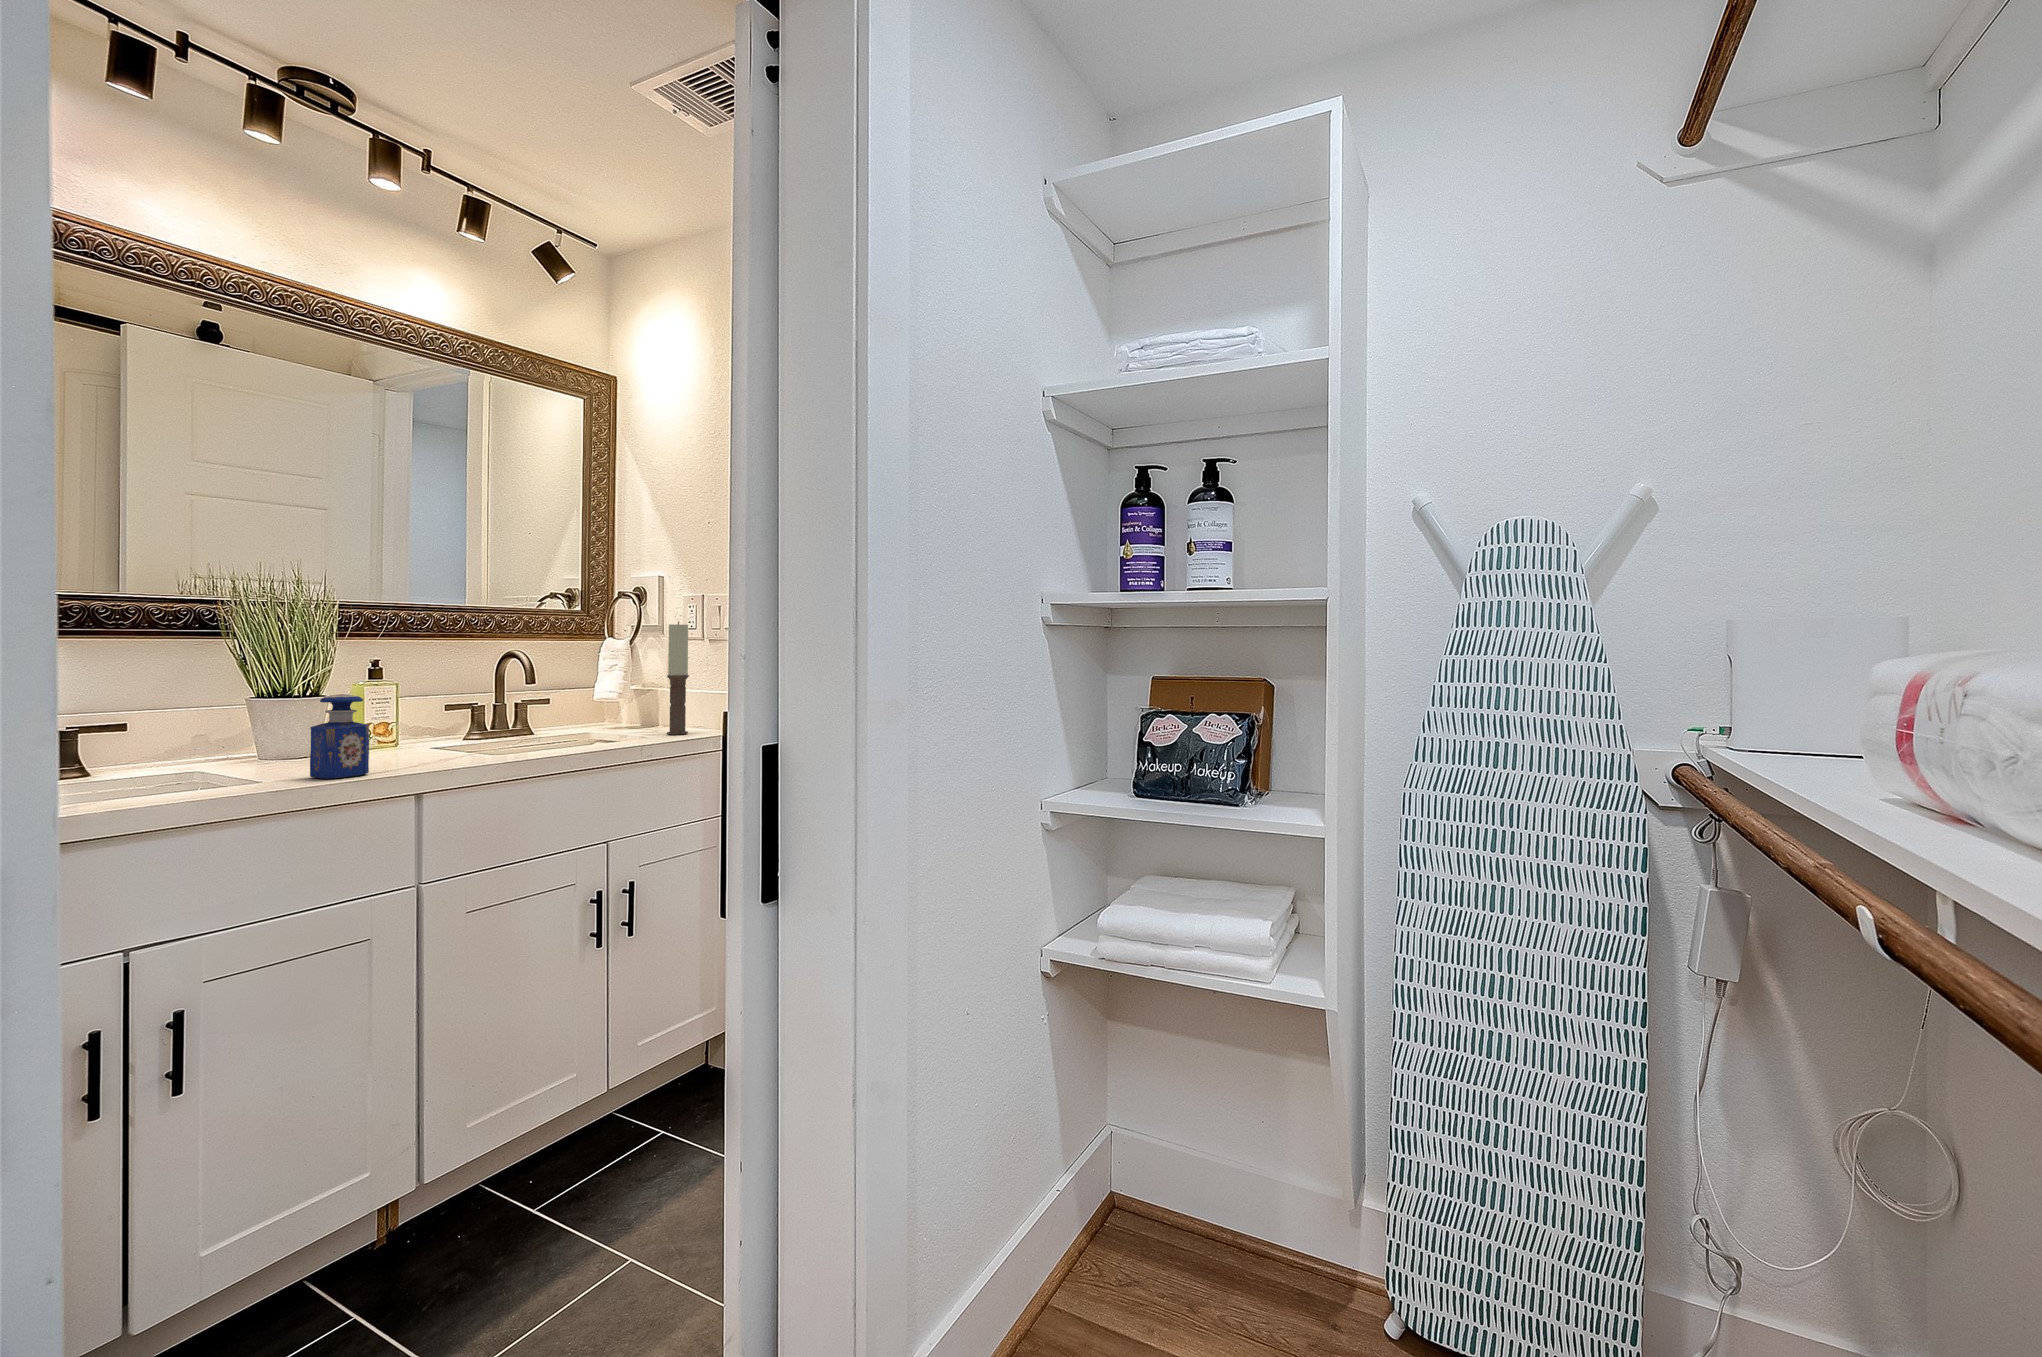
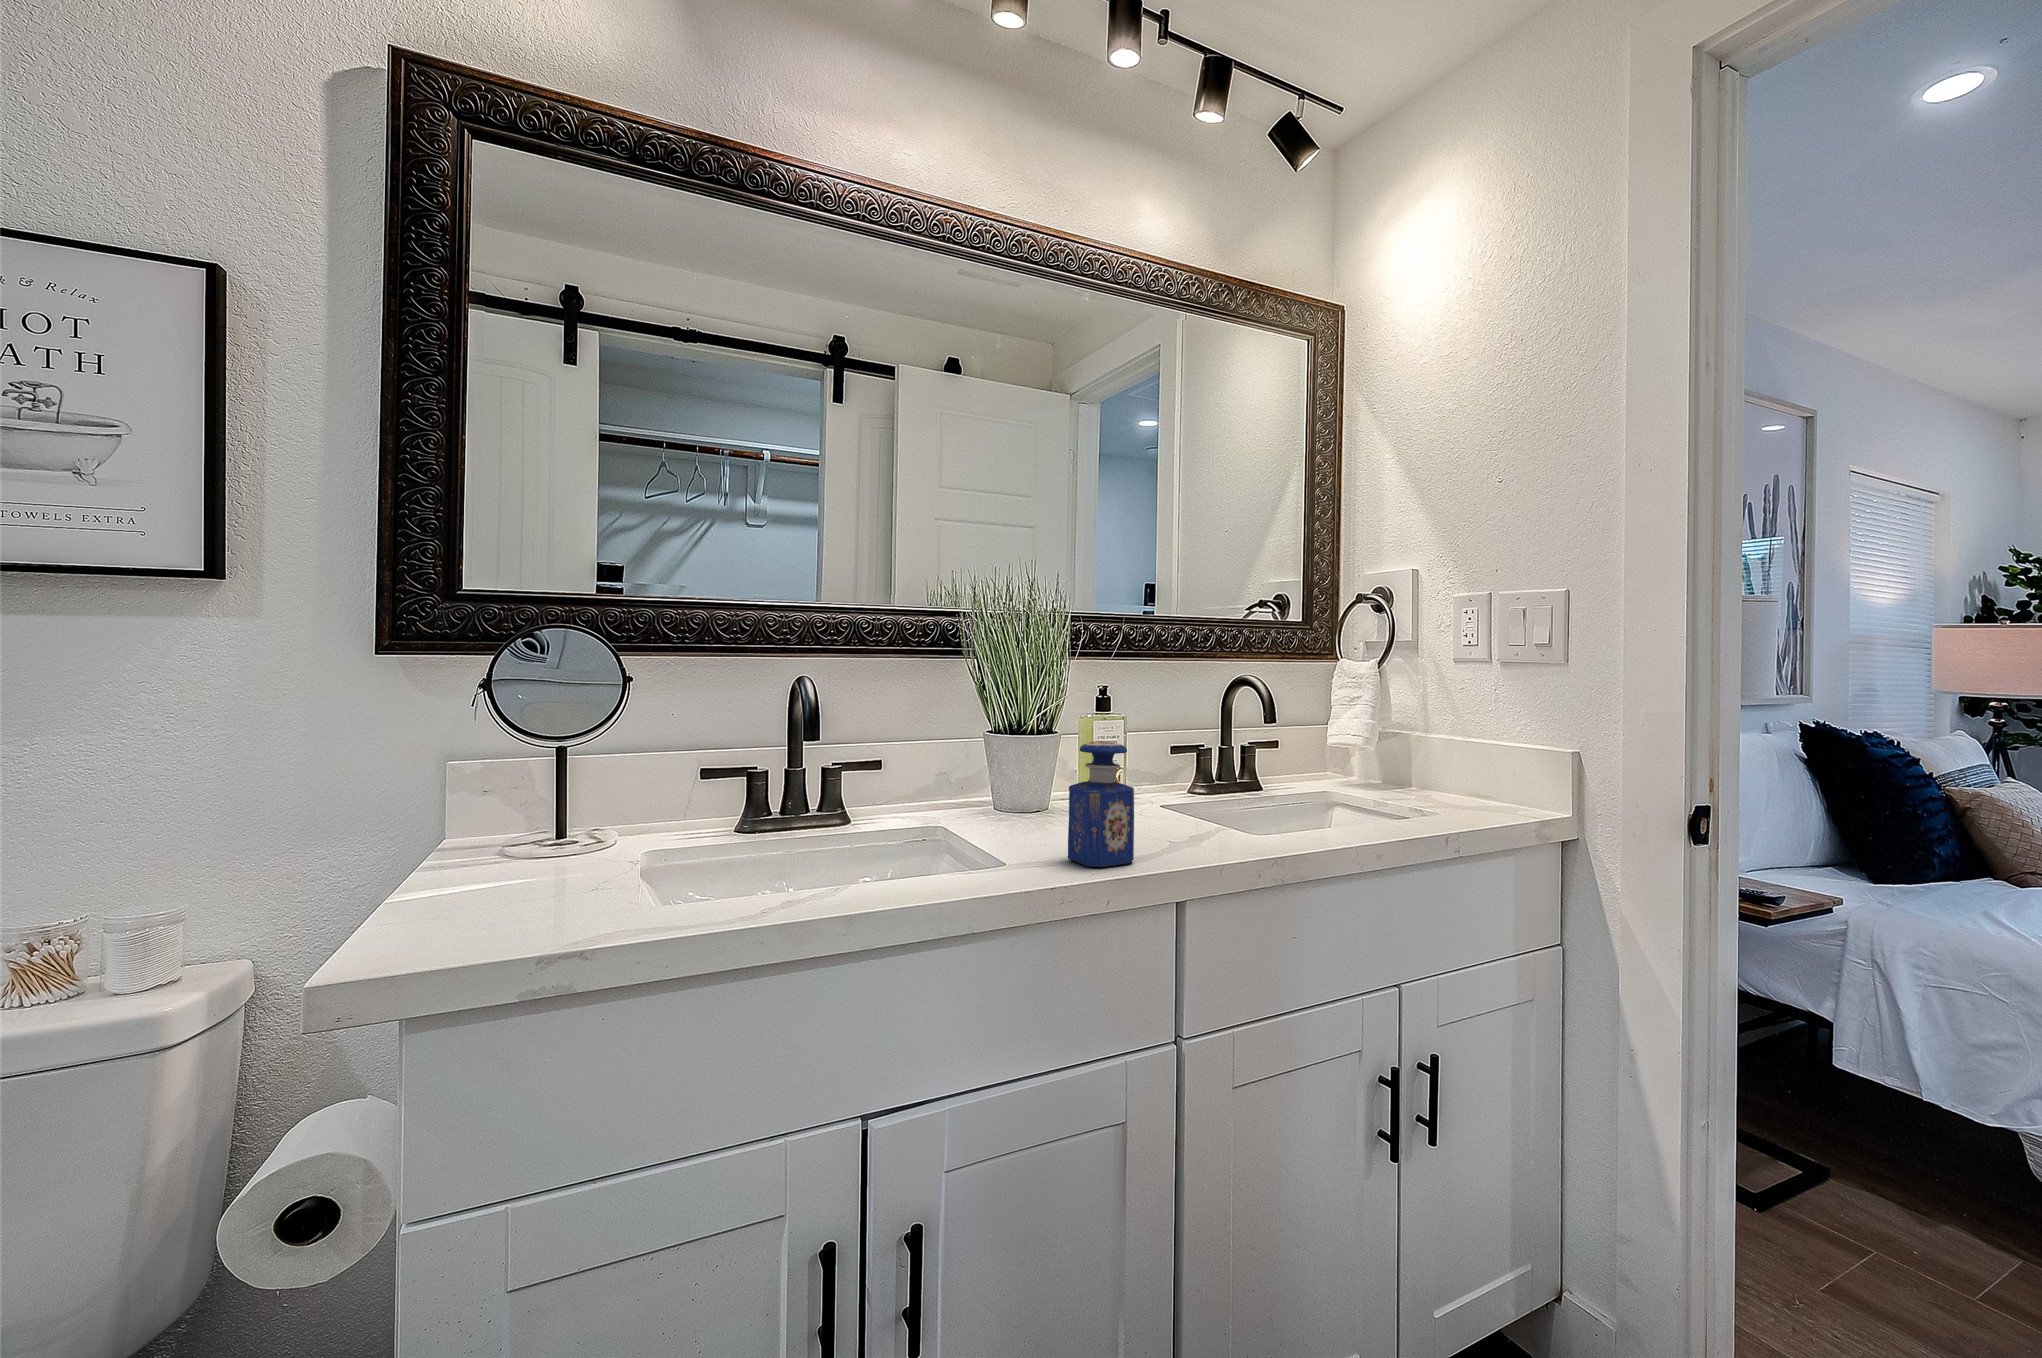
candle: present [667,621,689,735] -> none [1452,635,1484,811]

